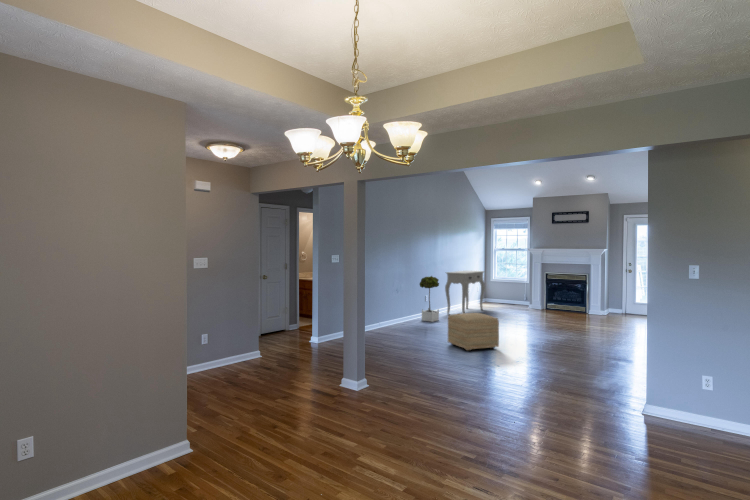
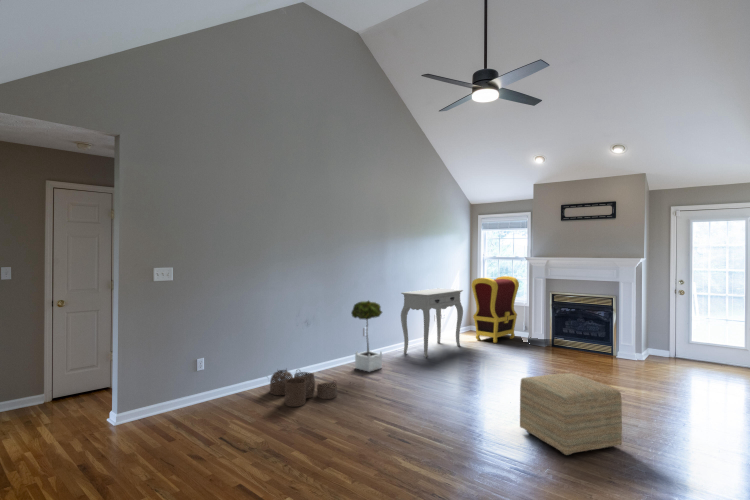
armchair: none [489,262,522,308] -> present [472,276,519,343]
ottoman: present [448,313,499,351] -> present [520,373,622,455]
woven basket: none [380,316,423,335] -> present [270,370,337,406]

